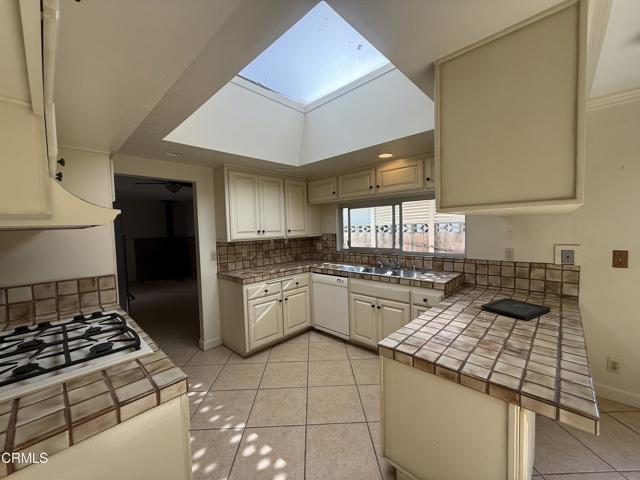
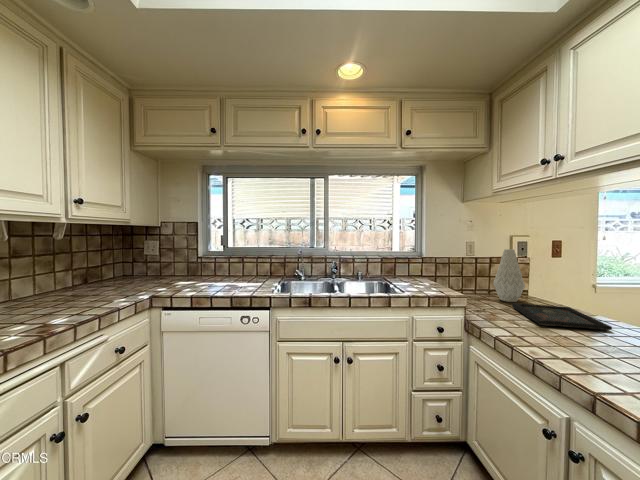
vase: none [511,257,539,300] -> present [494,249,525,302]

